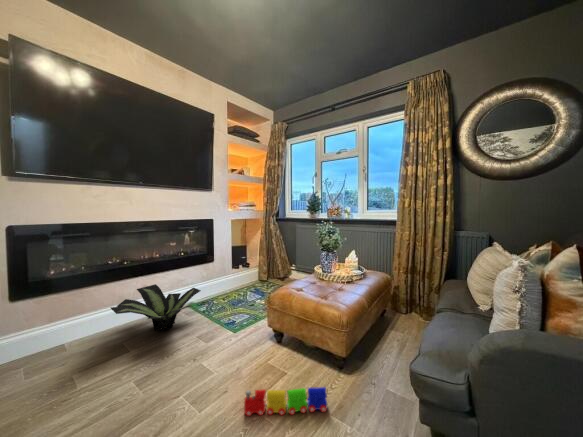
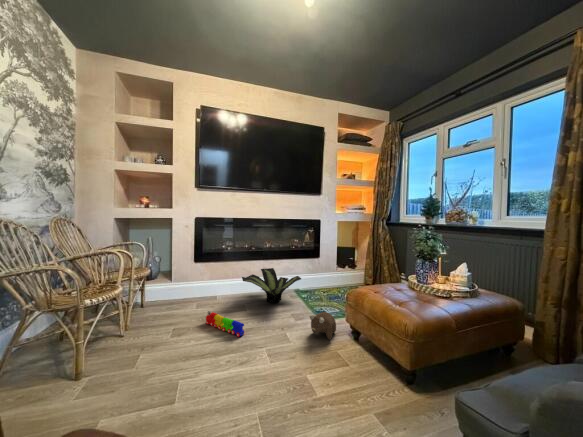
plush toy: none [231,323,258,353] -> present [309,312,336,339]
toy train: present [244,387,327,416] -> present [206,311,244,337]

